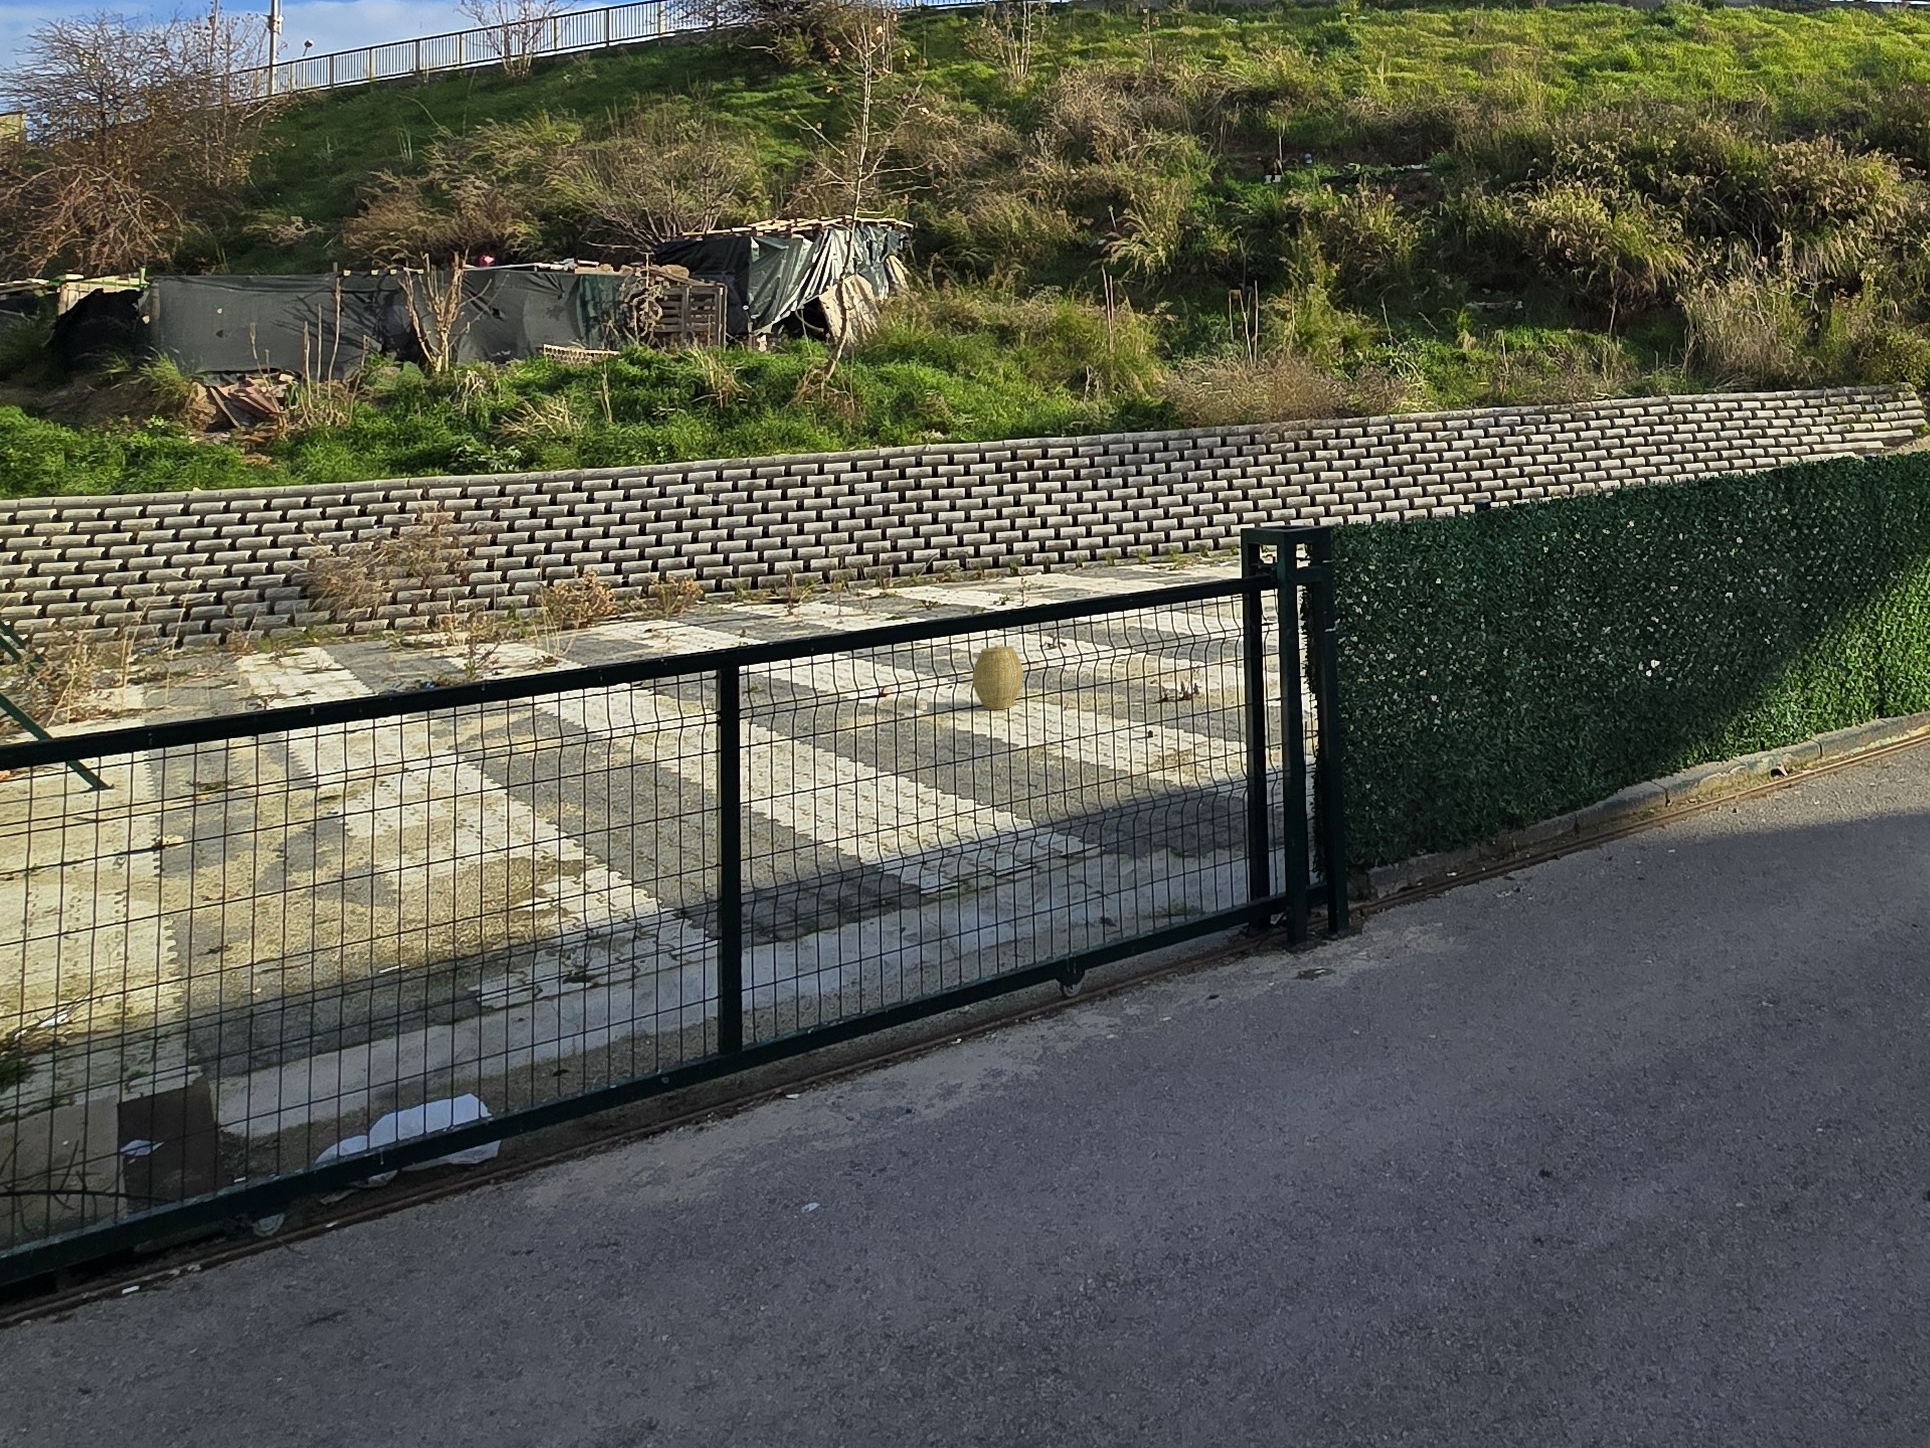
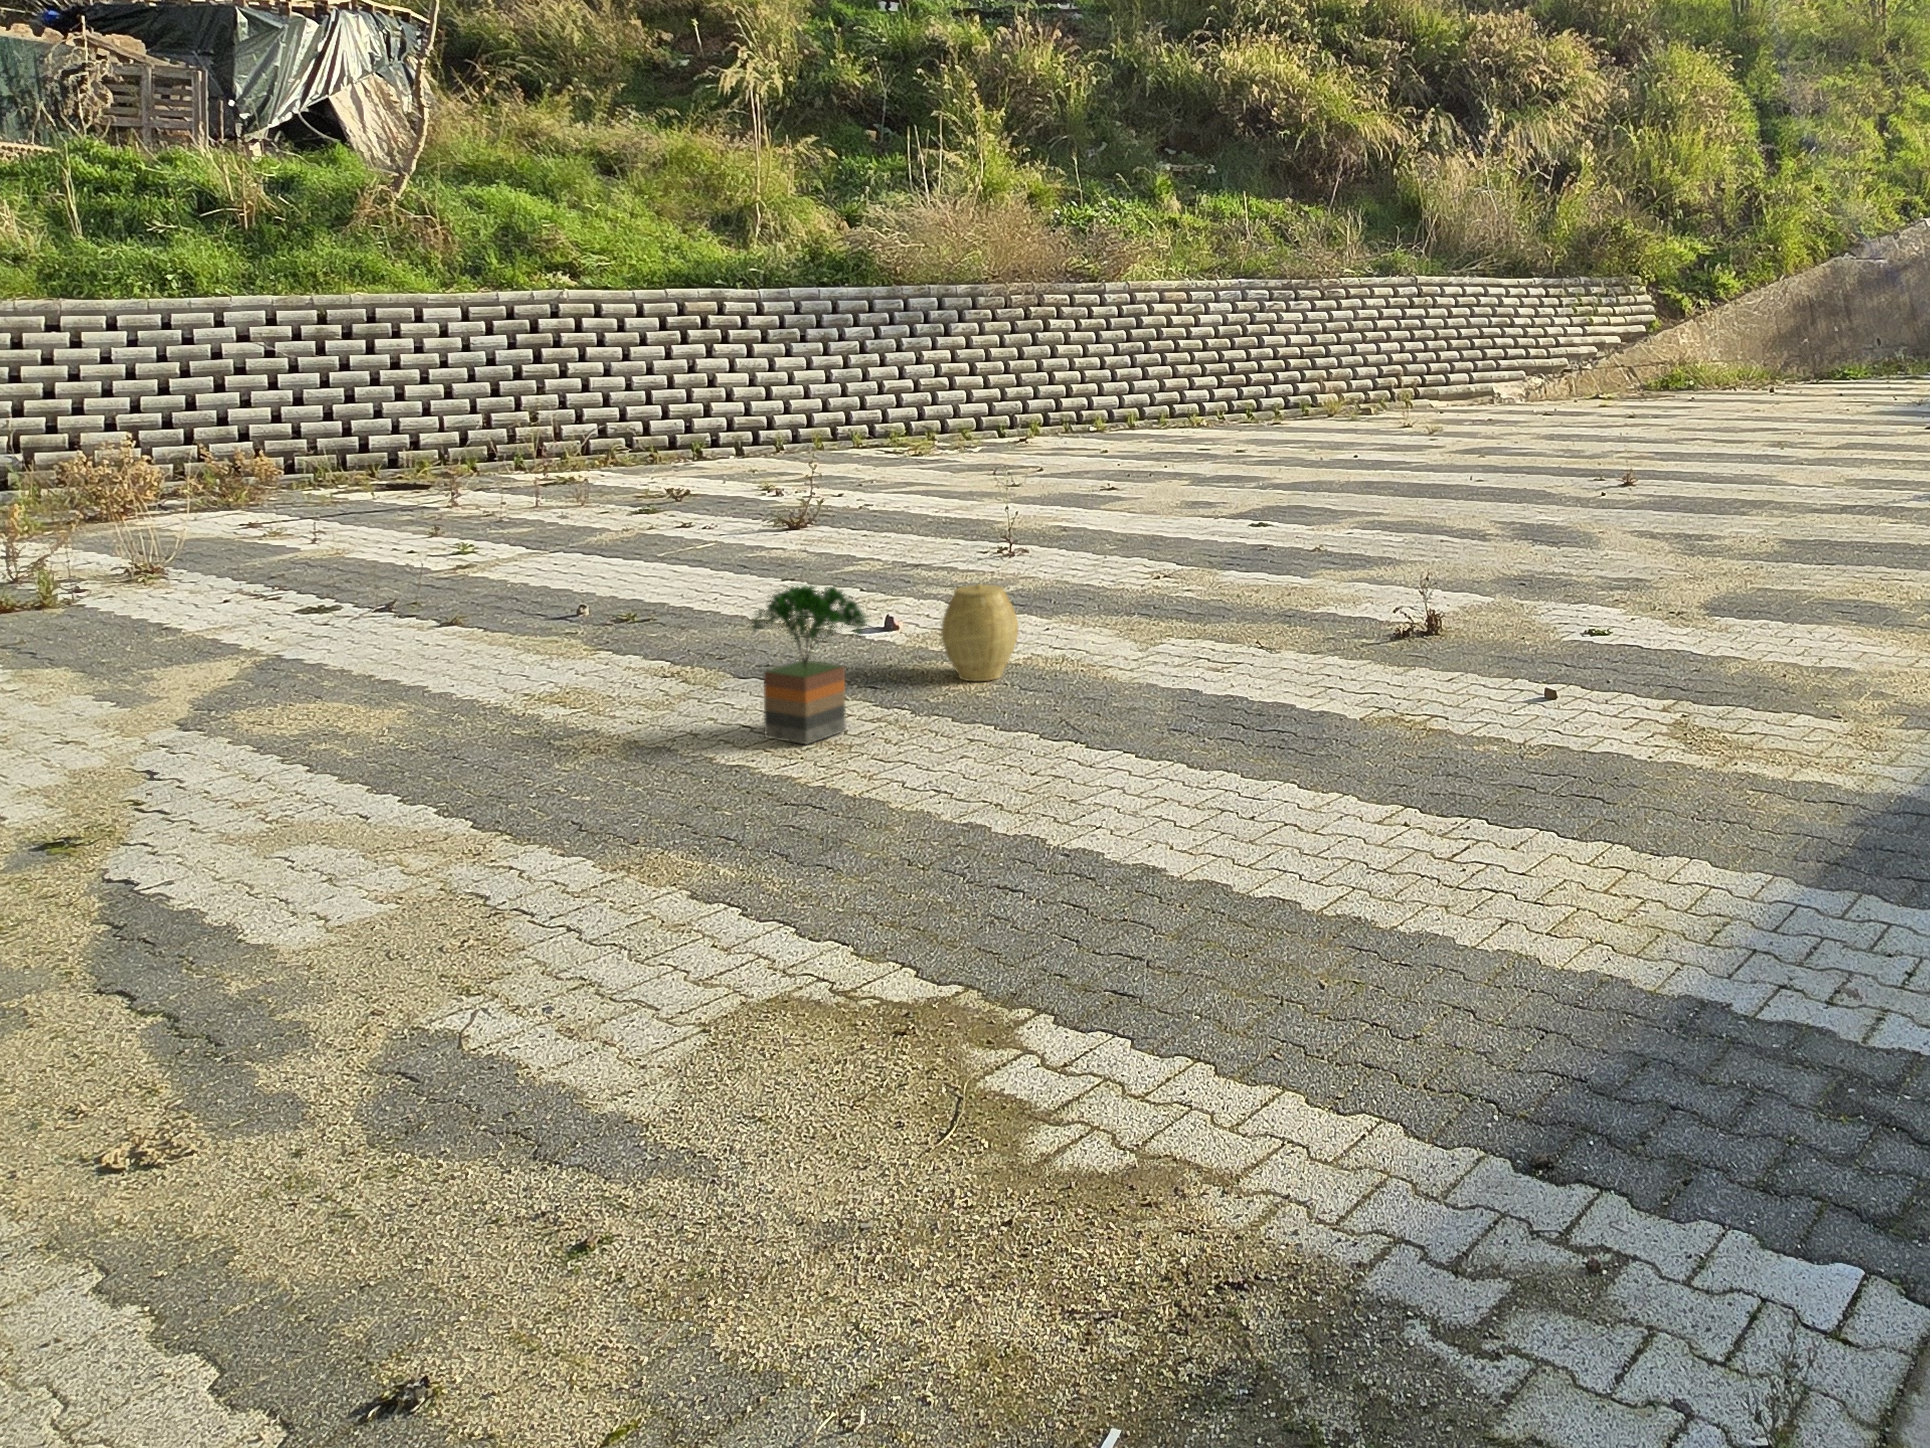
potted tree: none [822,642,895,740] -> present [751,586,869,744]

